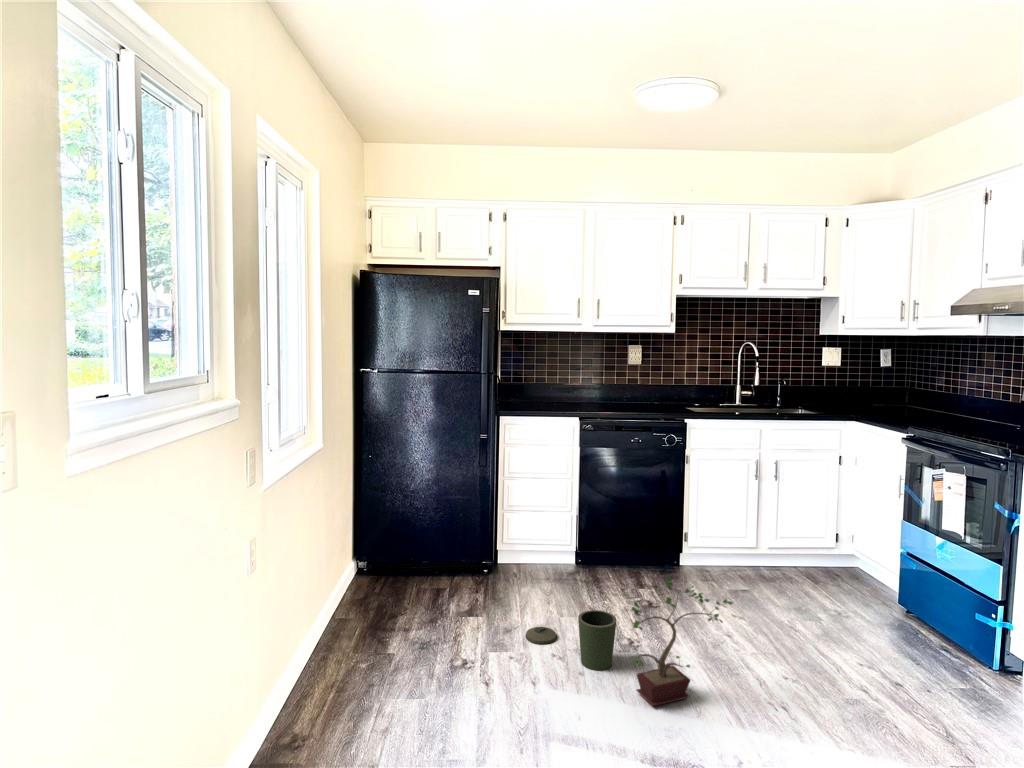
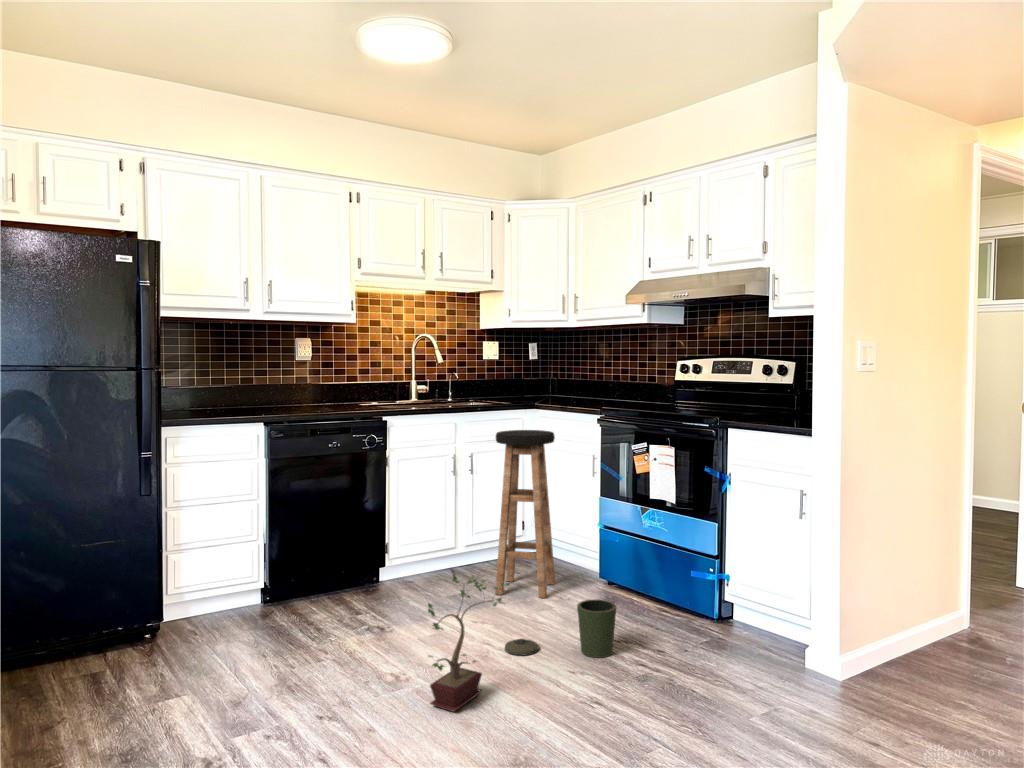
bar stool: none [779,444,859,622] -> present [495,430,555,598]
trash can: present [526,610,617,670] -> present [505,600,616,658]

